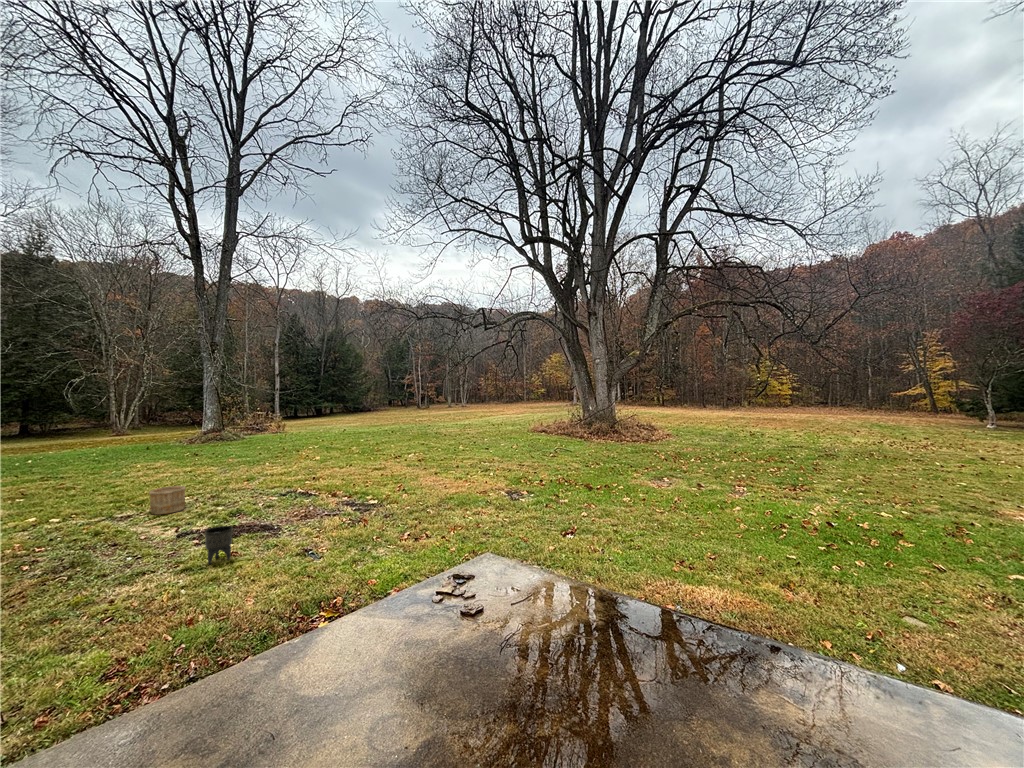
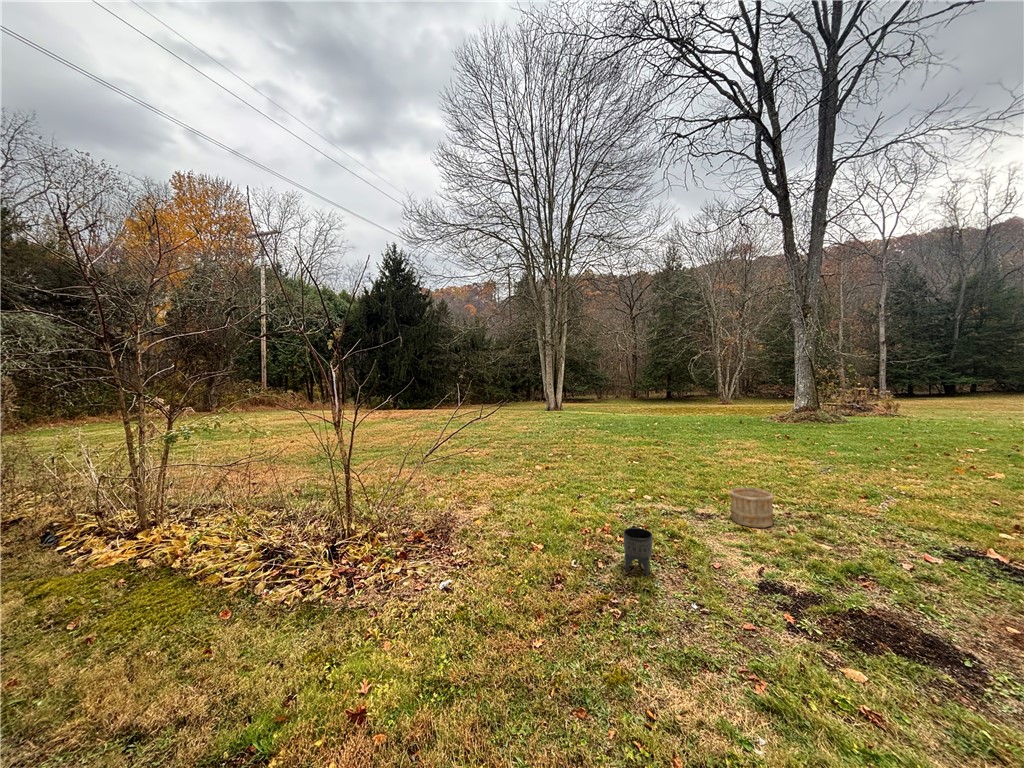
planter: present [205,526,233,564] -> present [623,528,653,576]

